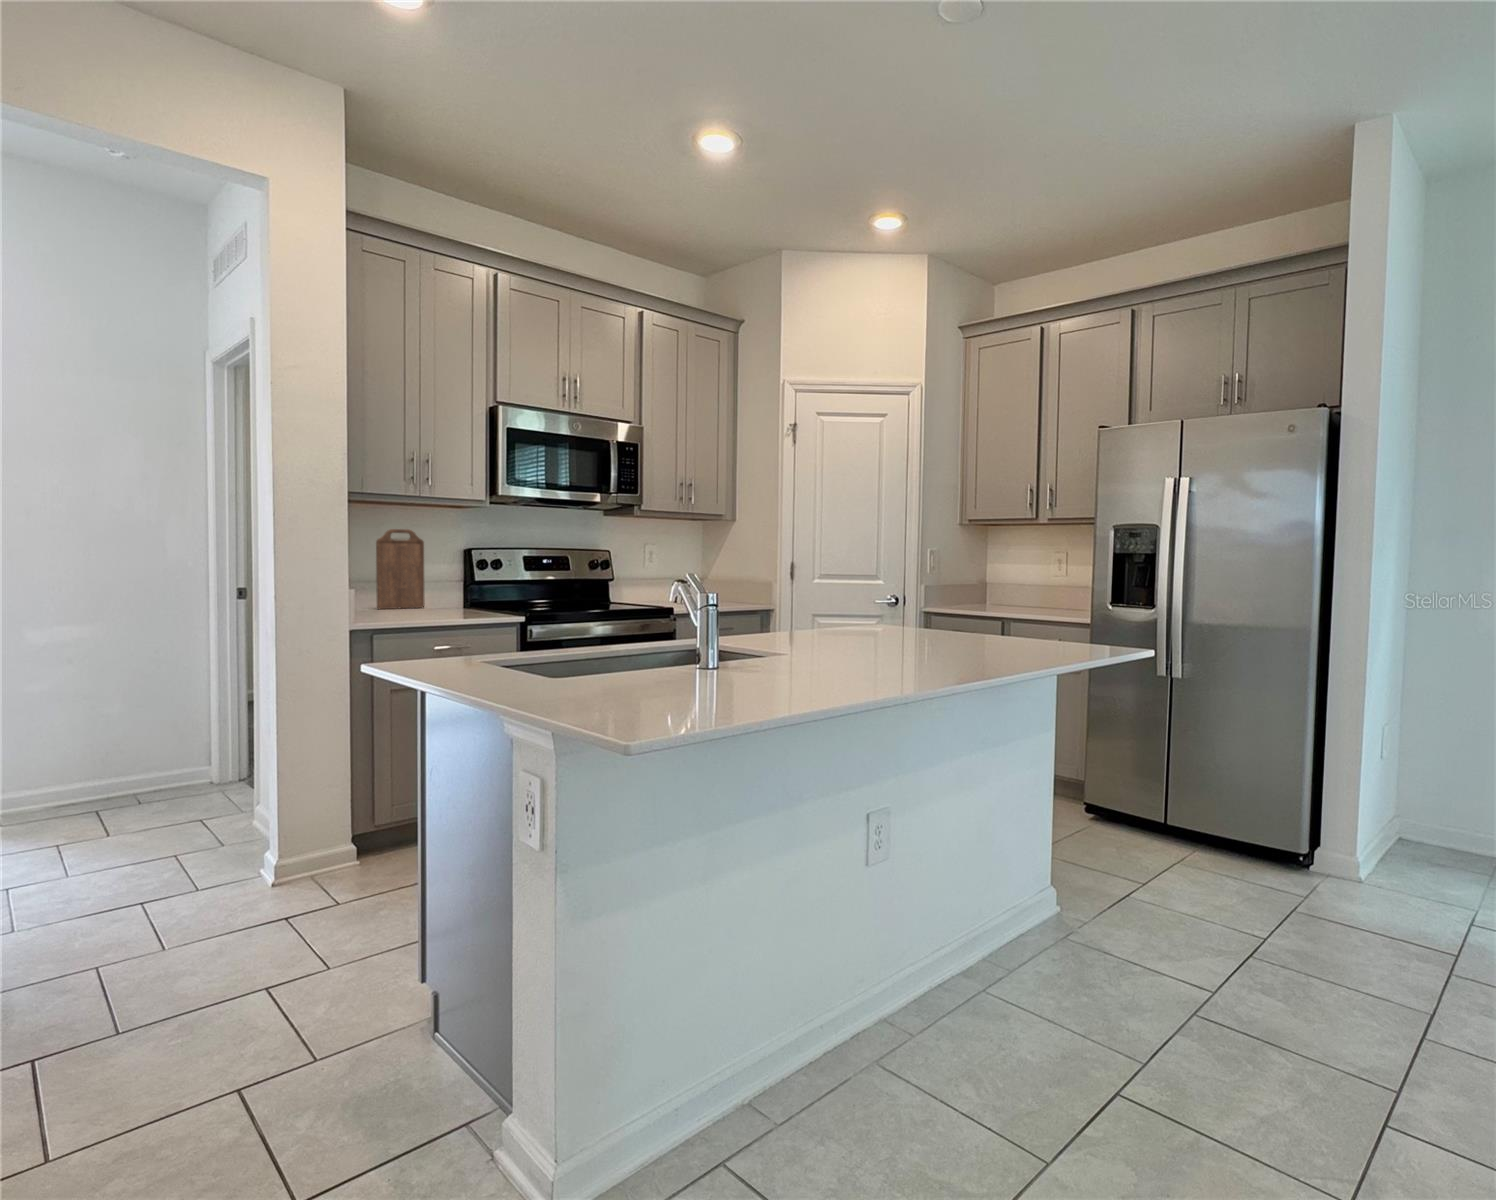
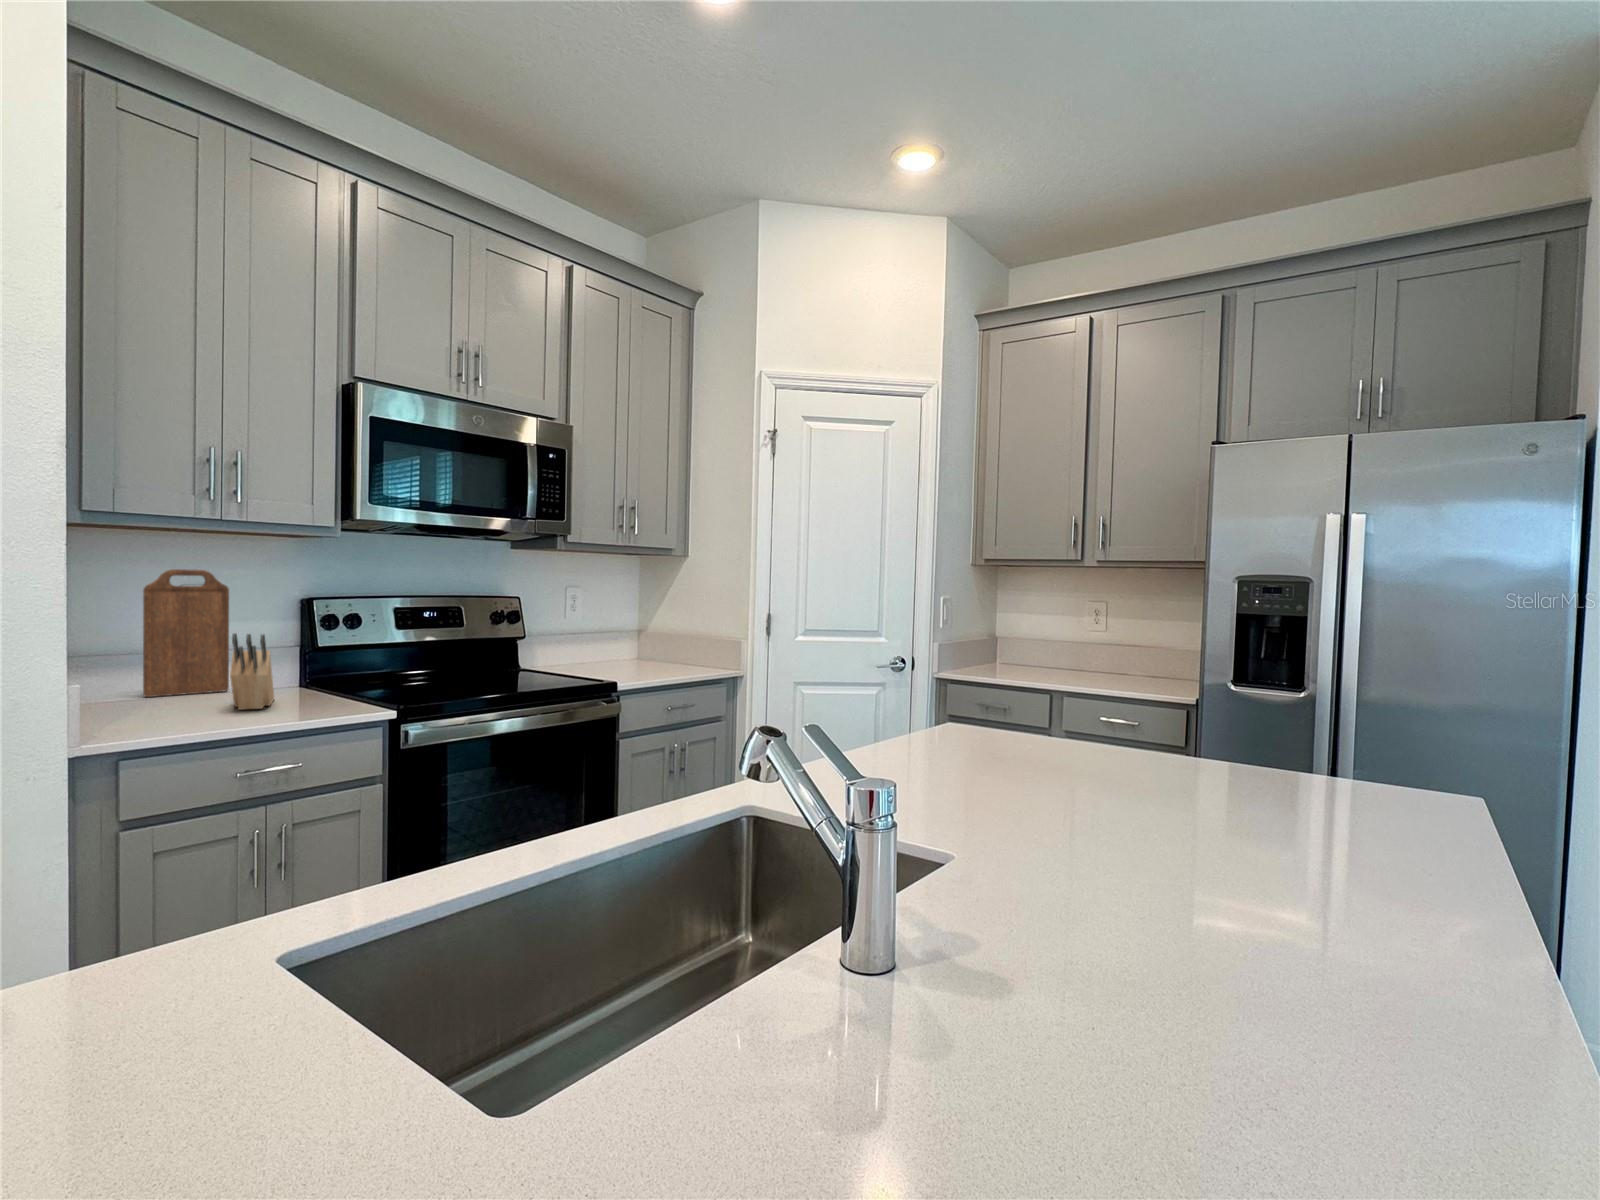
knife block: none [428,567,452,615] -> present [230,633,274,710]

